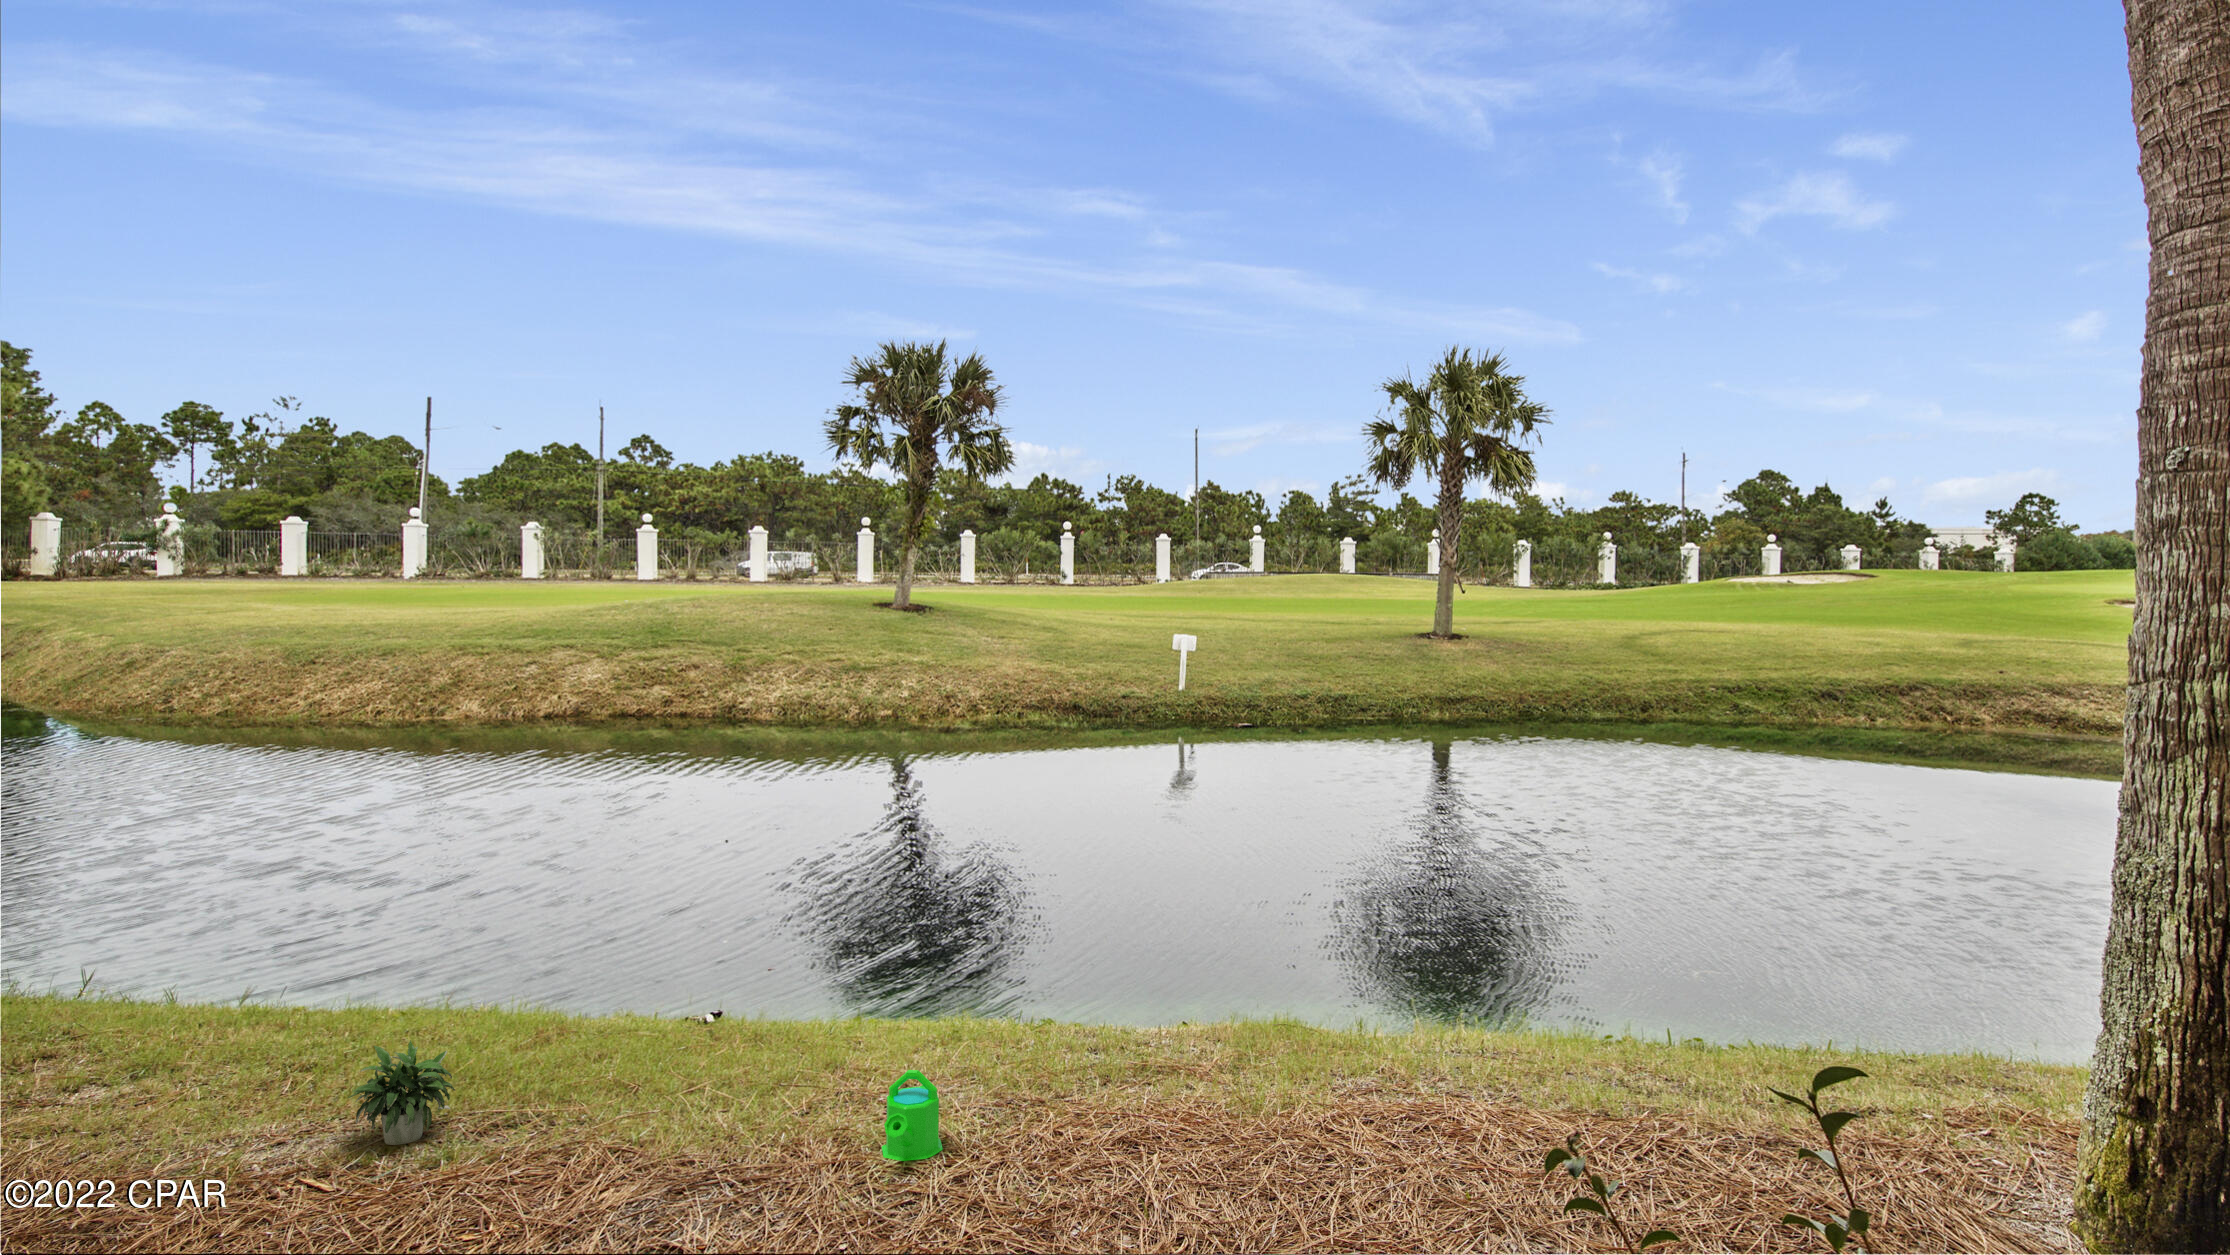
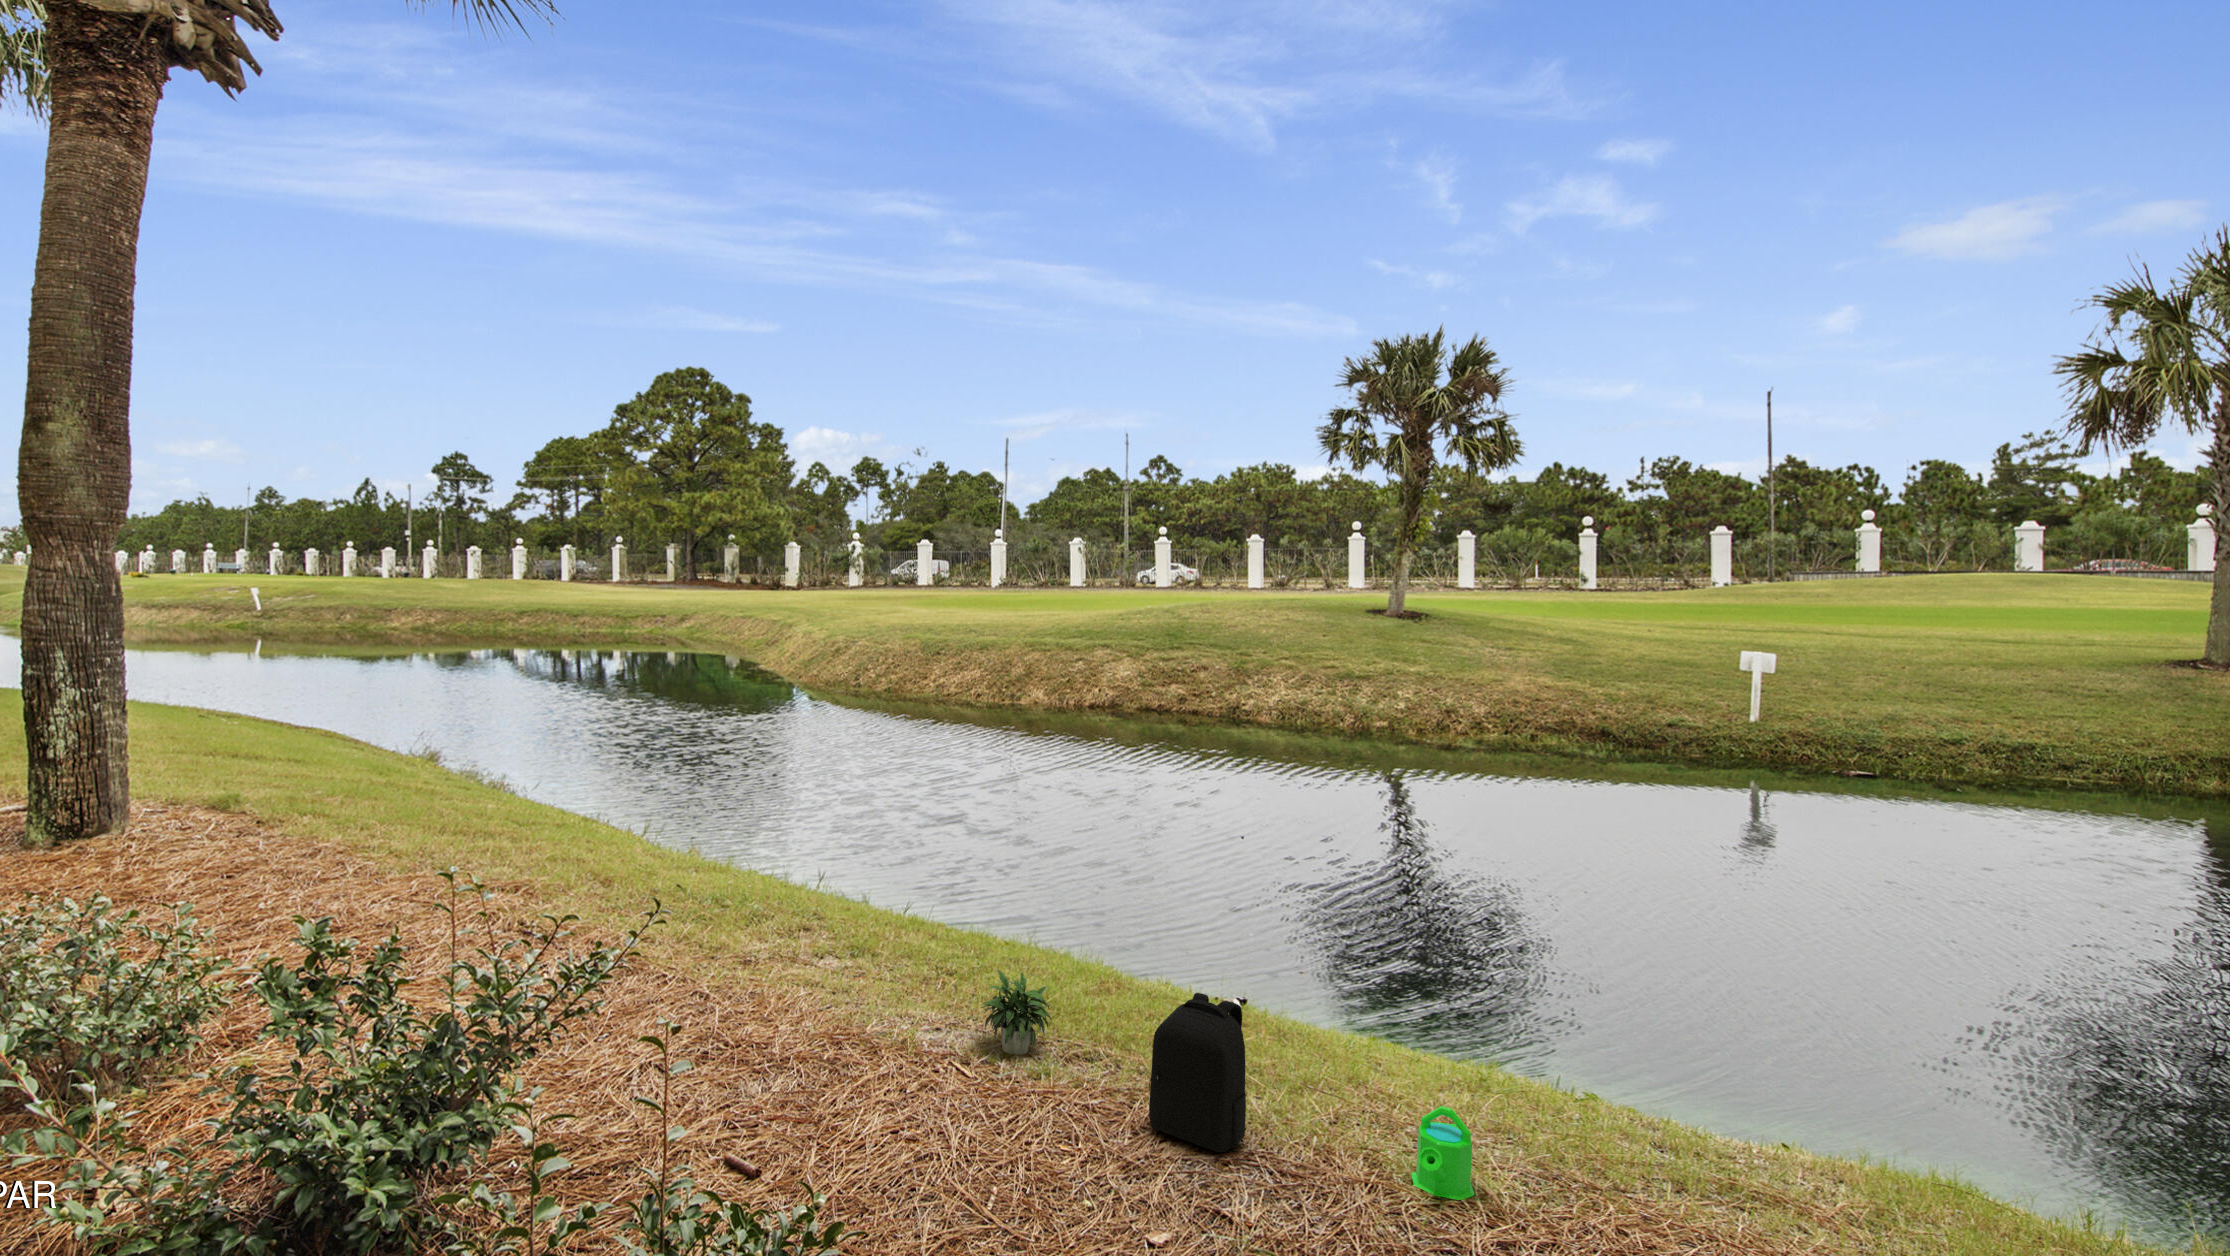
backpack: none [579,1014,701,1184] -> present [1149,993,1246,1152]

